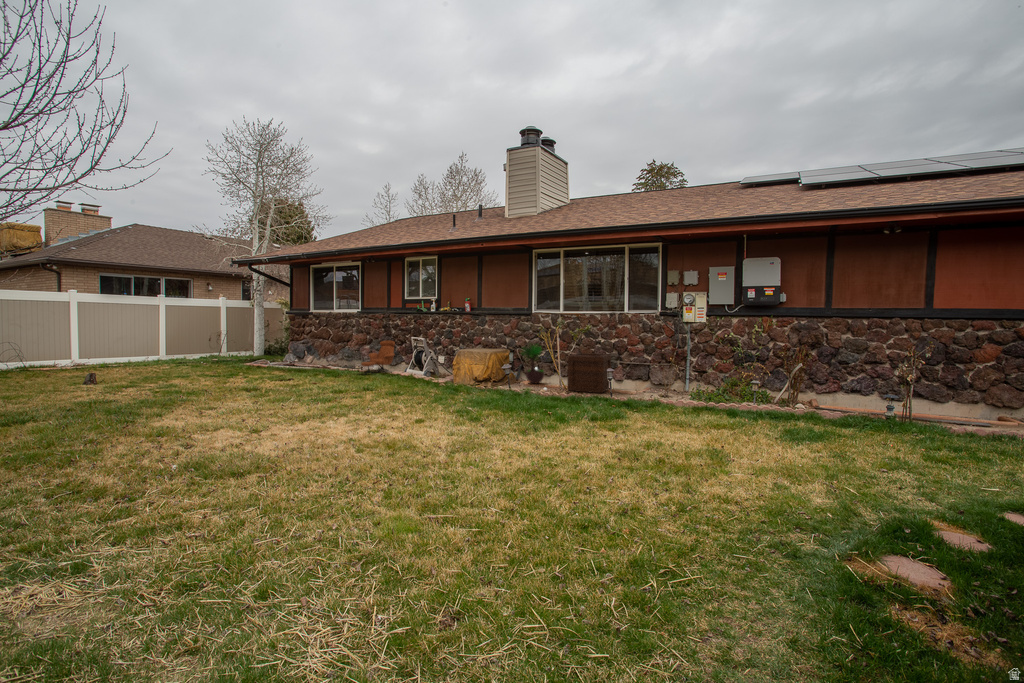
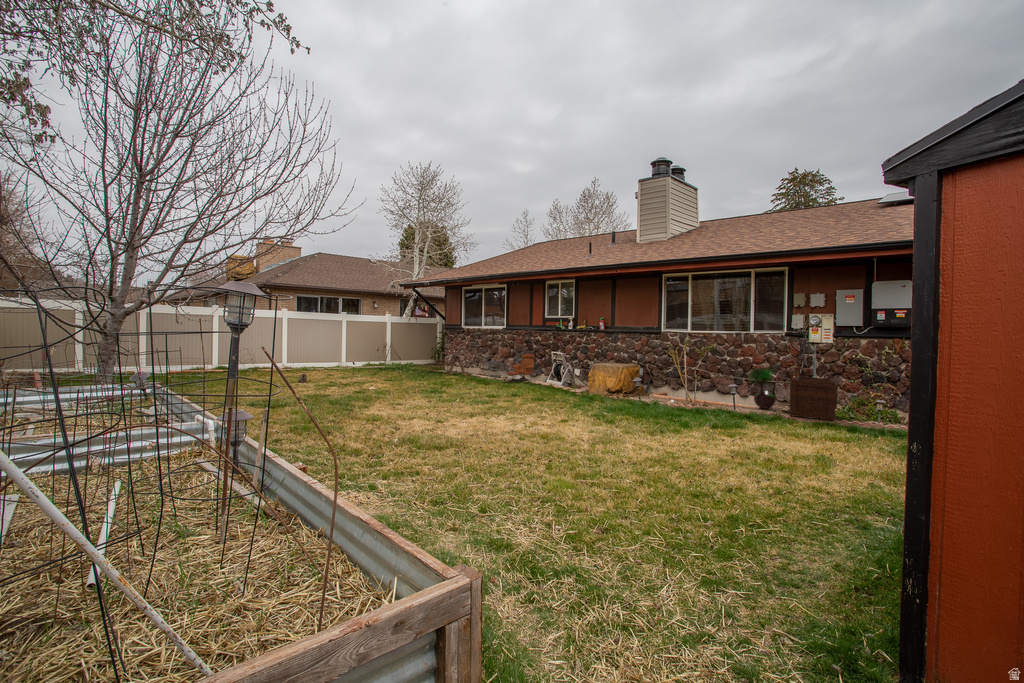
round table: none [281,340,323,367] -> present [442,352,473,374]
potted tree: present [522,345,544,383] -> present [748,367,776,409]
wooden crate: present [567,353,611,393] -> present [789,377,838,420]

